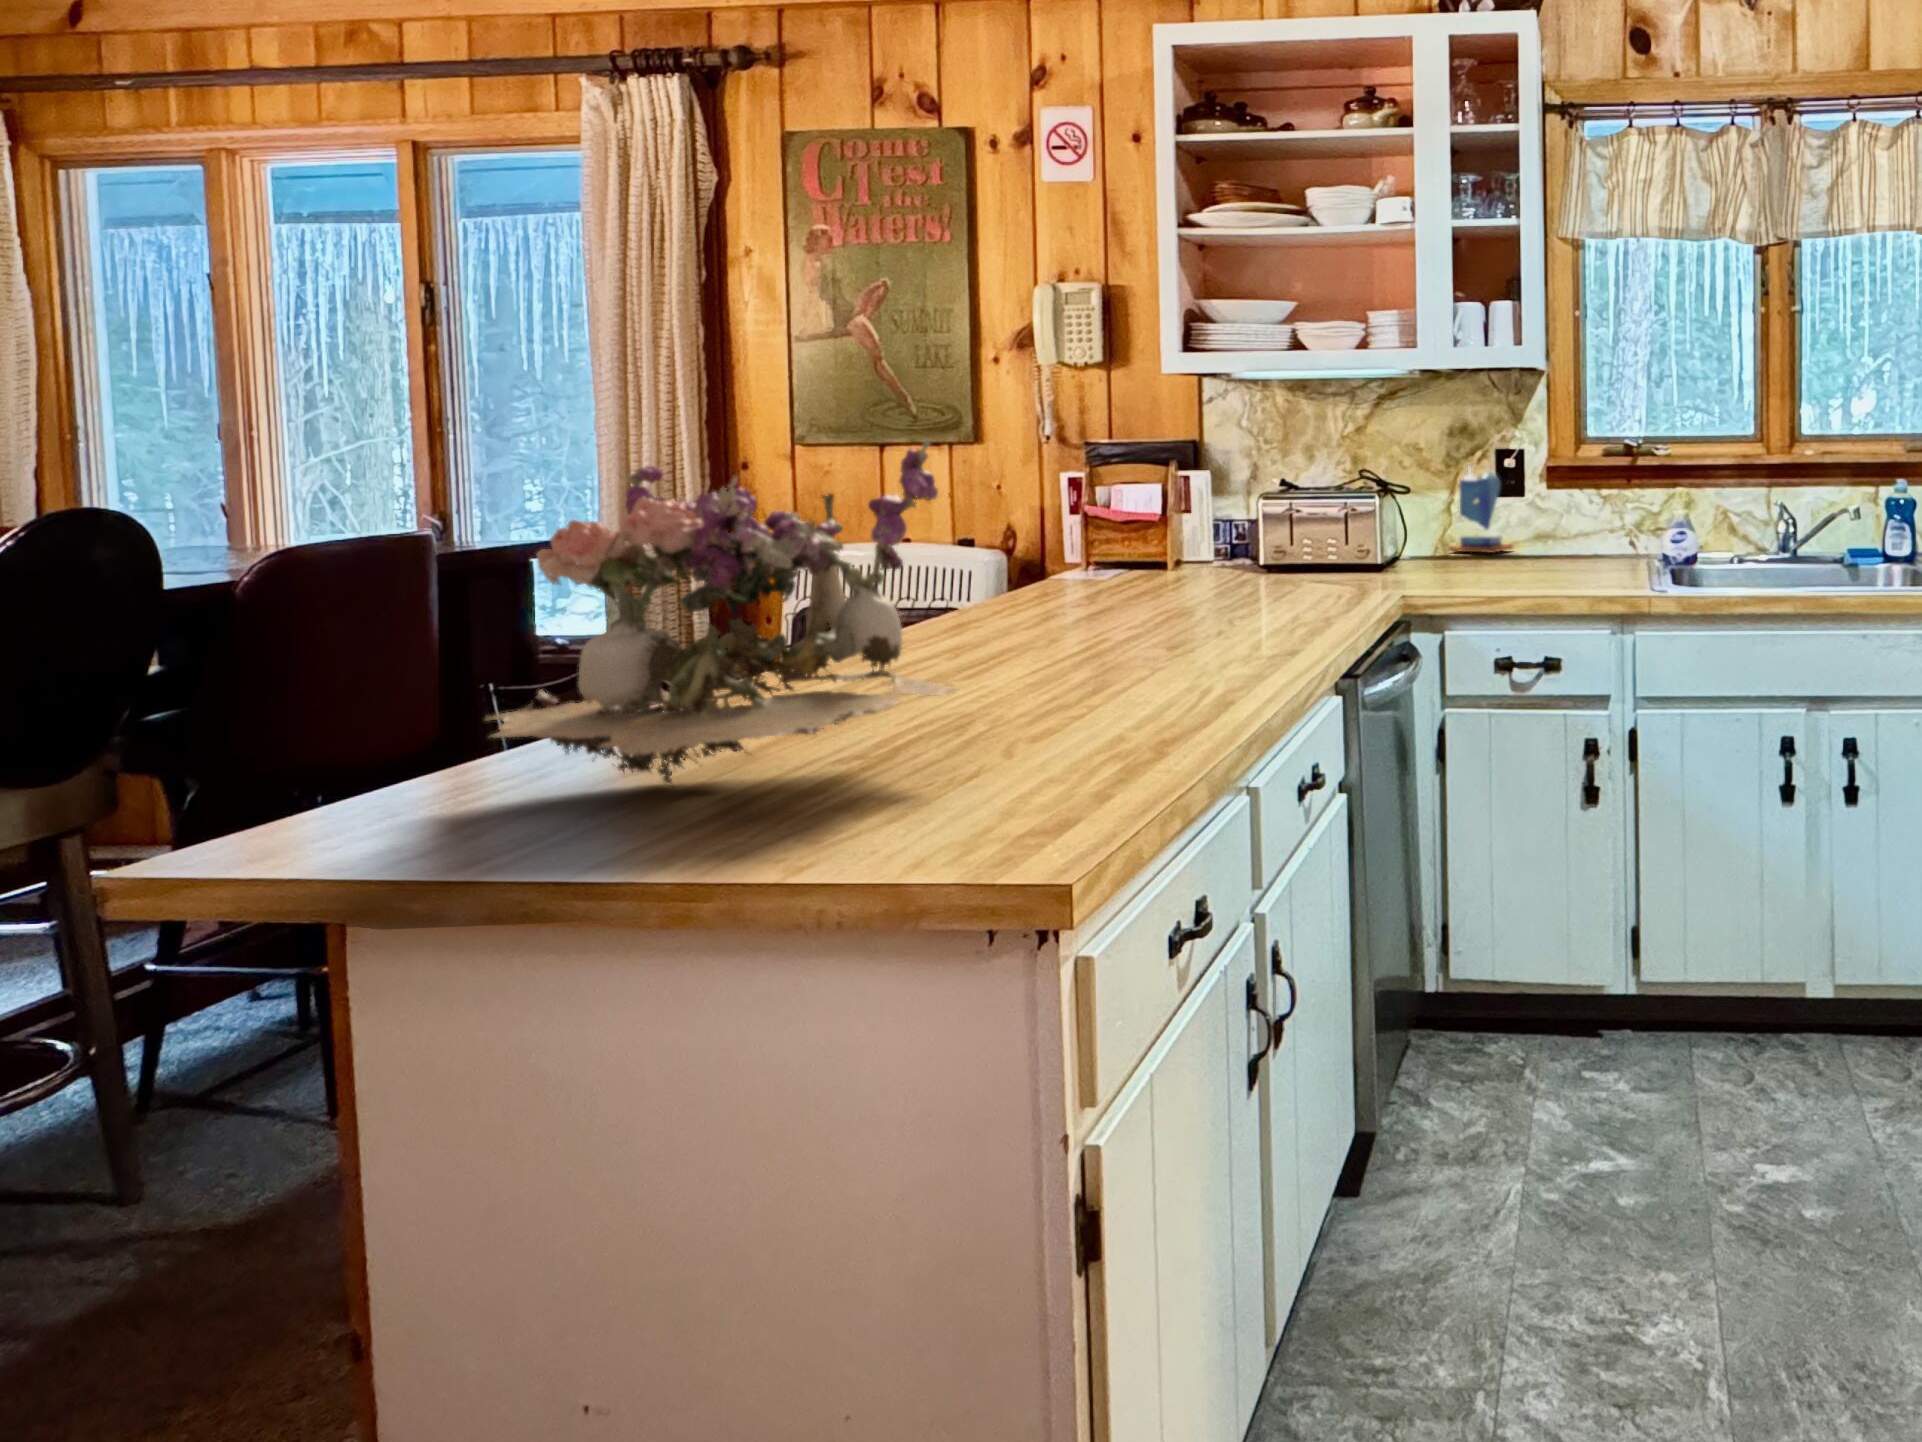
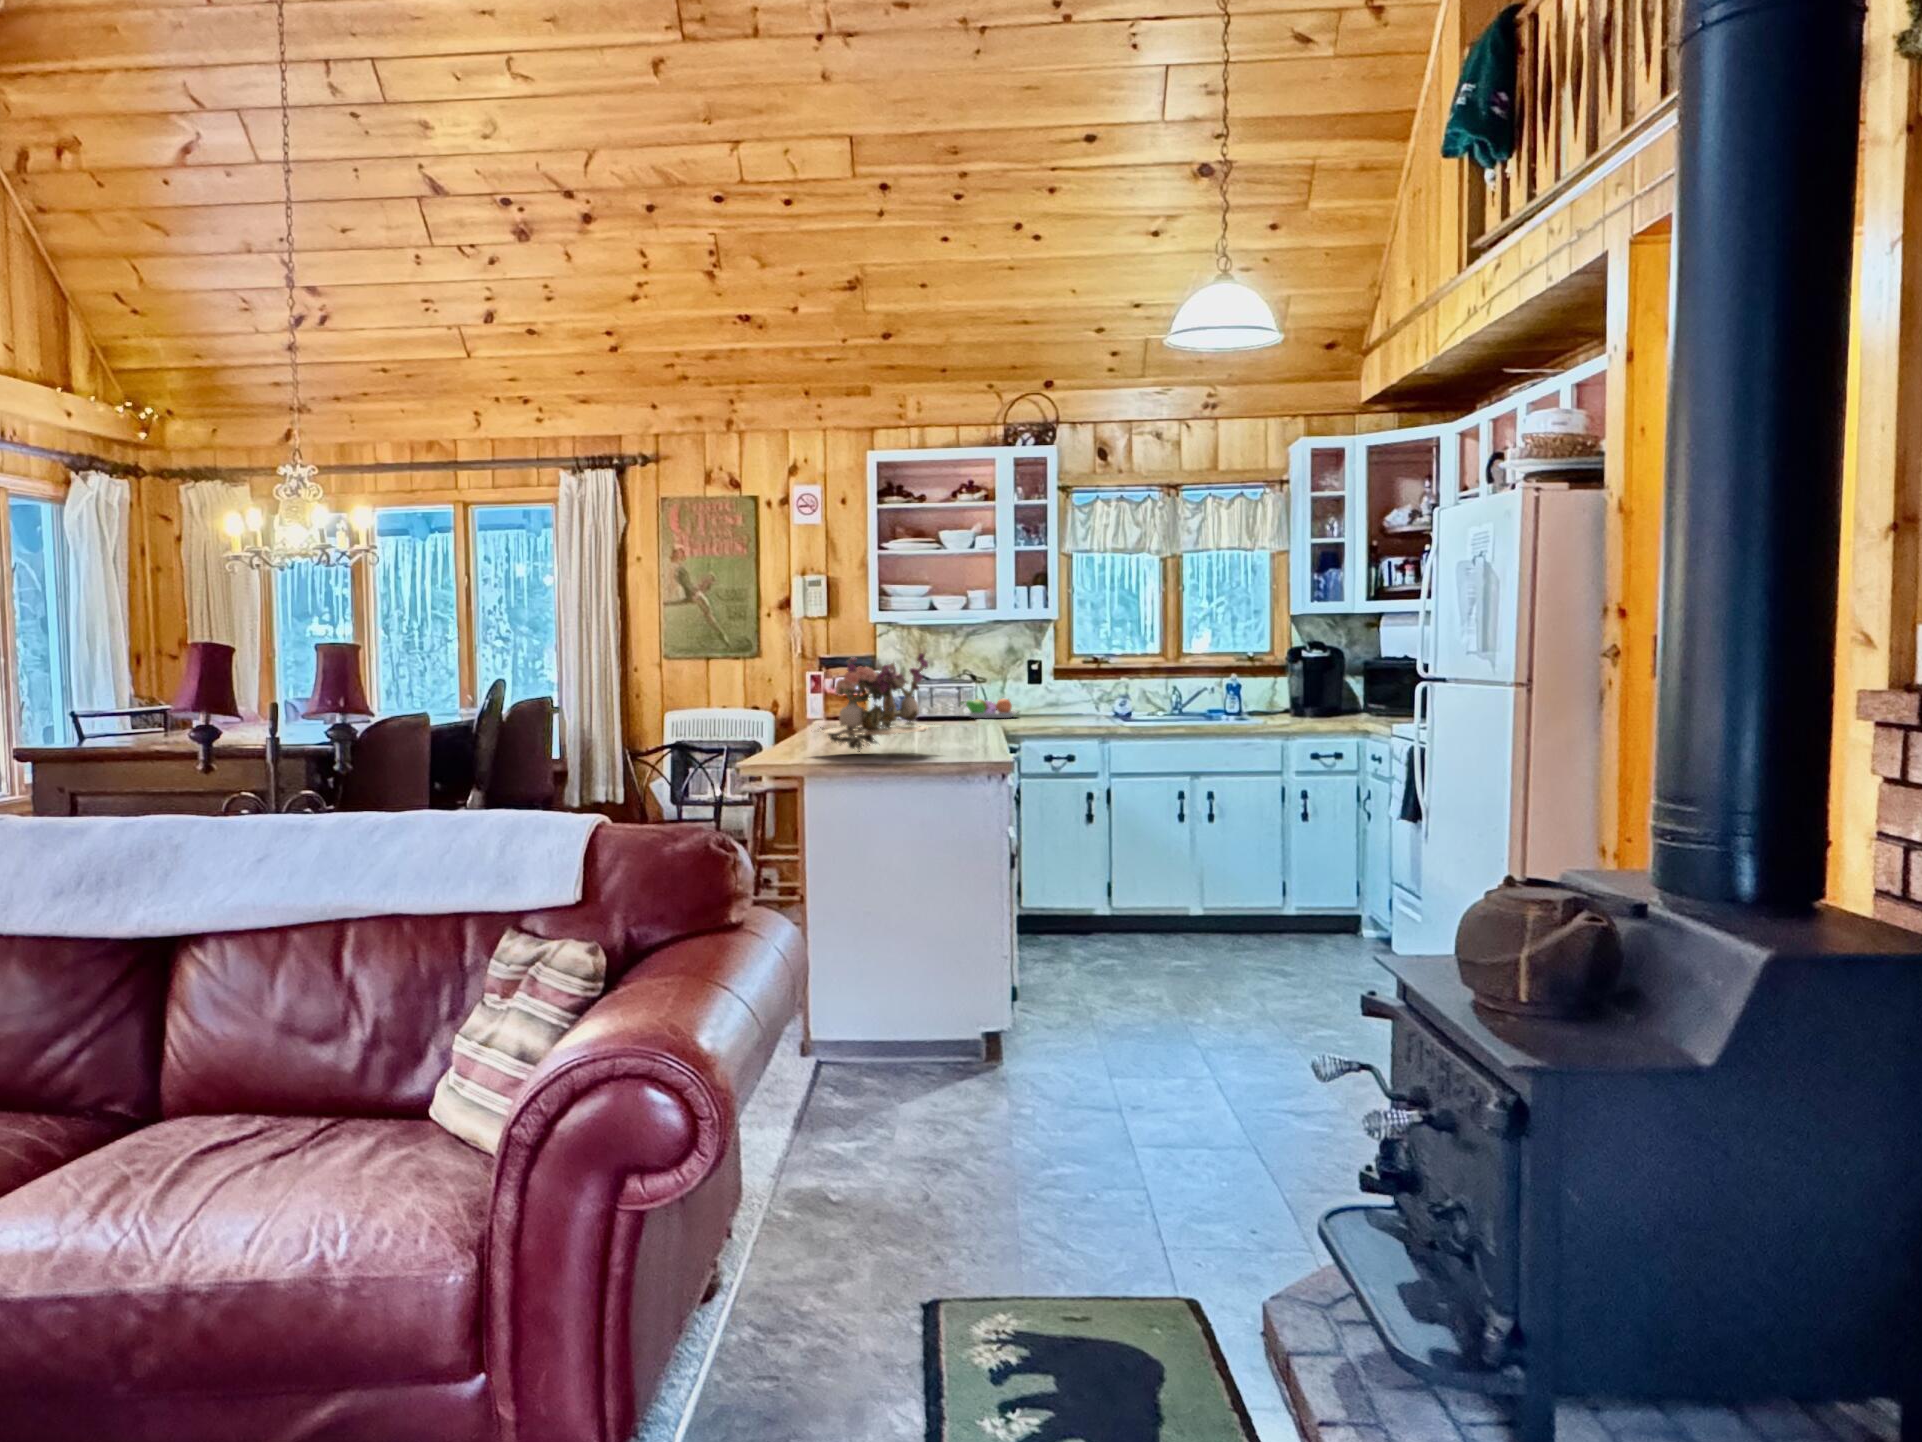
candle: present [1449,466,1513,553] -> none [1008,668,1040,711]
fruit bowl: none [1319,525,1445,576] -> present [961,699,1016,718]

